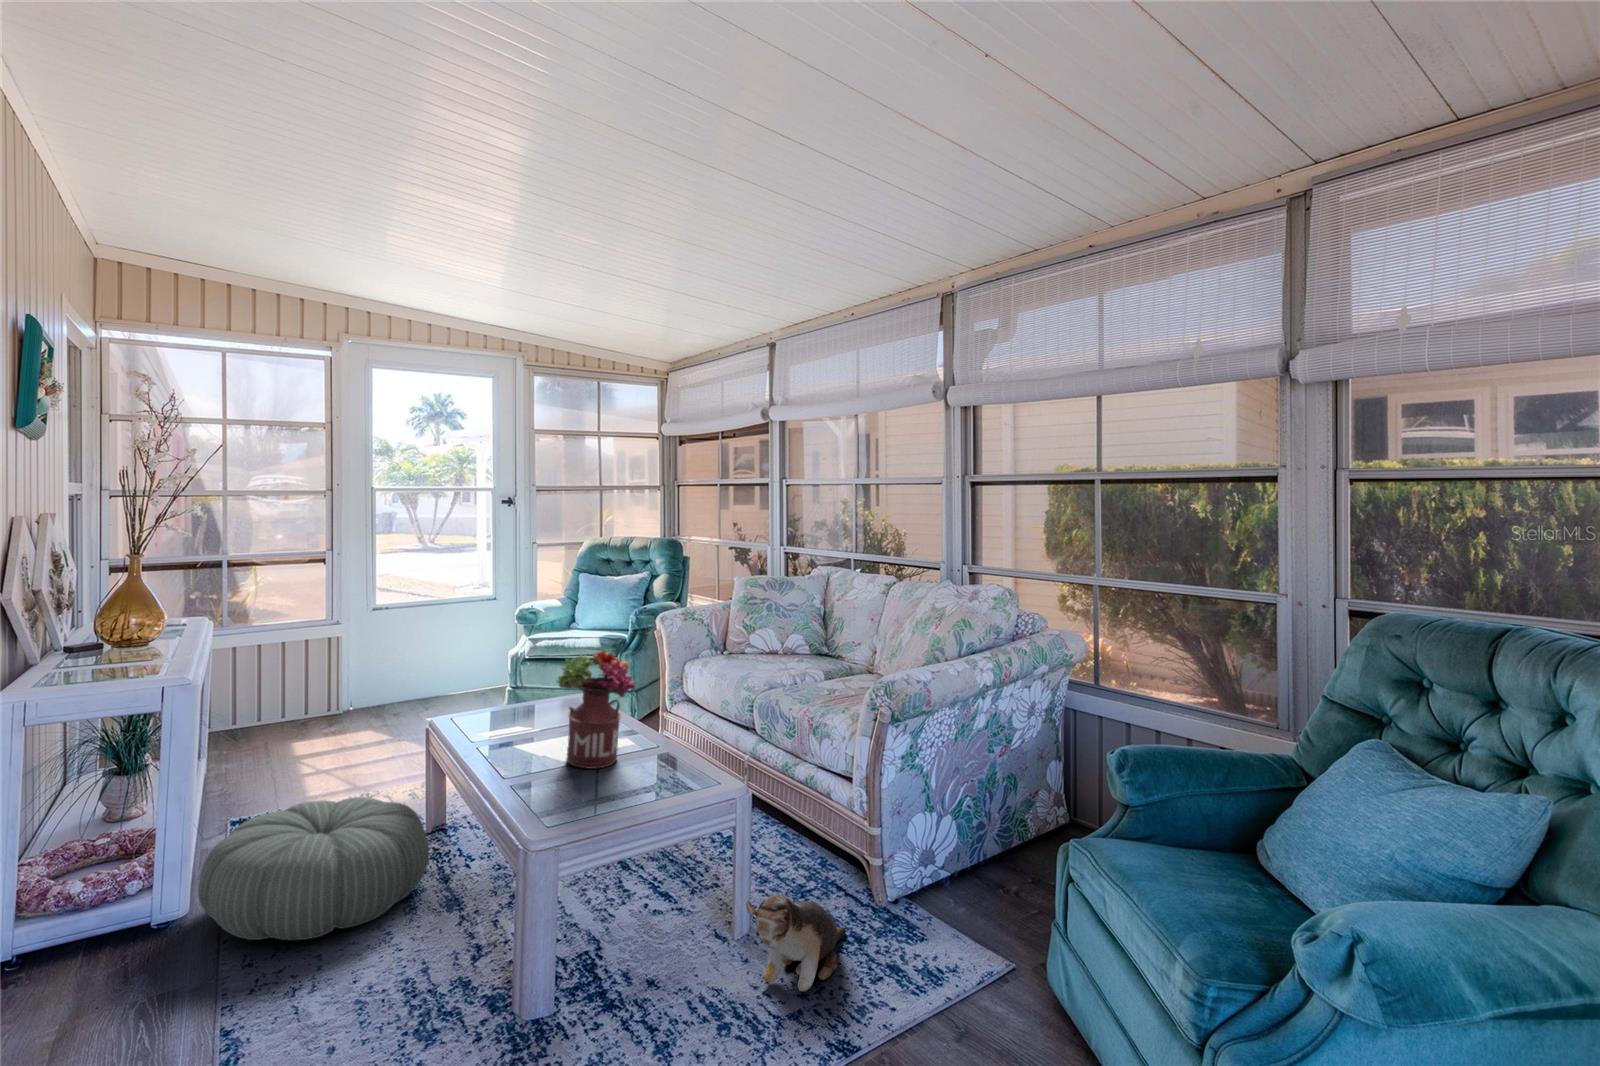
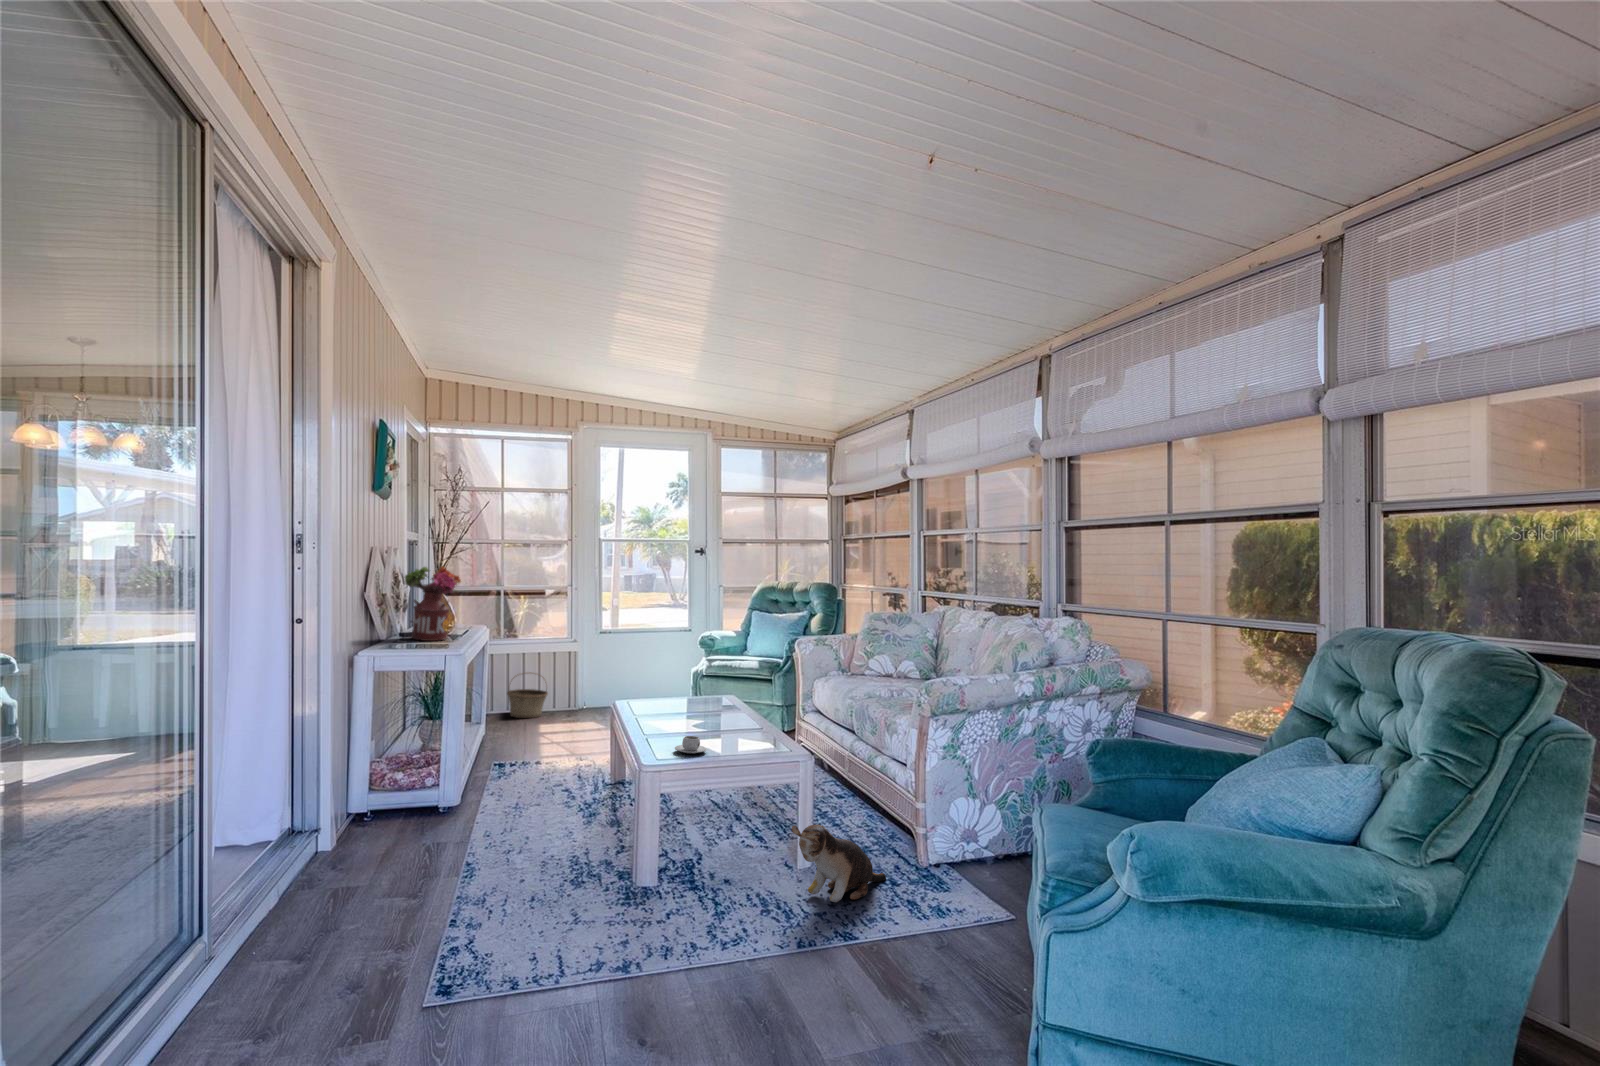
flower arrangement: present [557,650,635,768] -> present [405,566,461,641]
basket: none [241,673,303,735] -> present [507,672,548,718]
teacup: none [555,787,602,815] -> present [675,736,707,754]
pouf: present [198,797,429,940] -> none [461,744,604,828]

